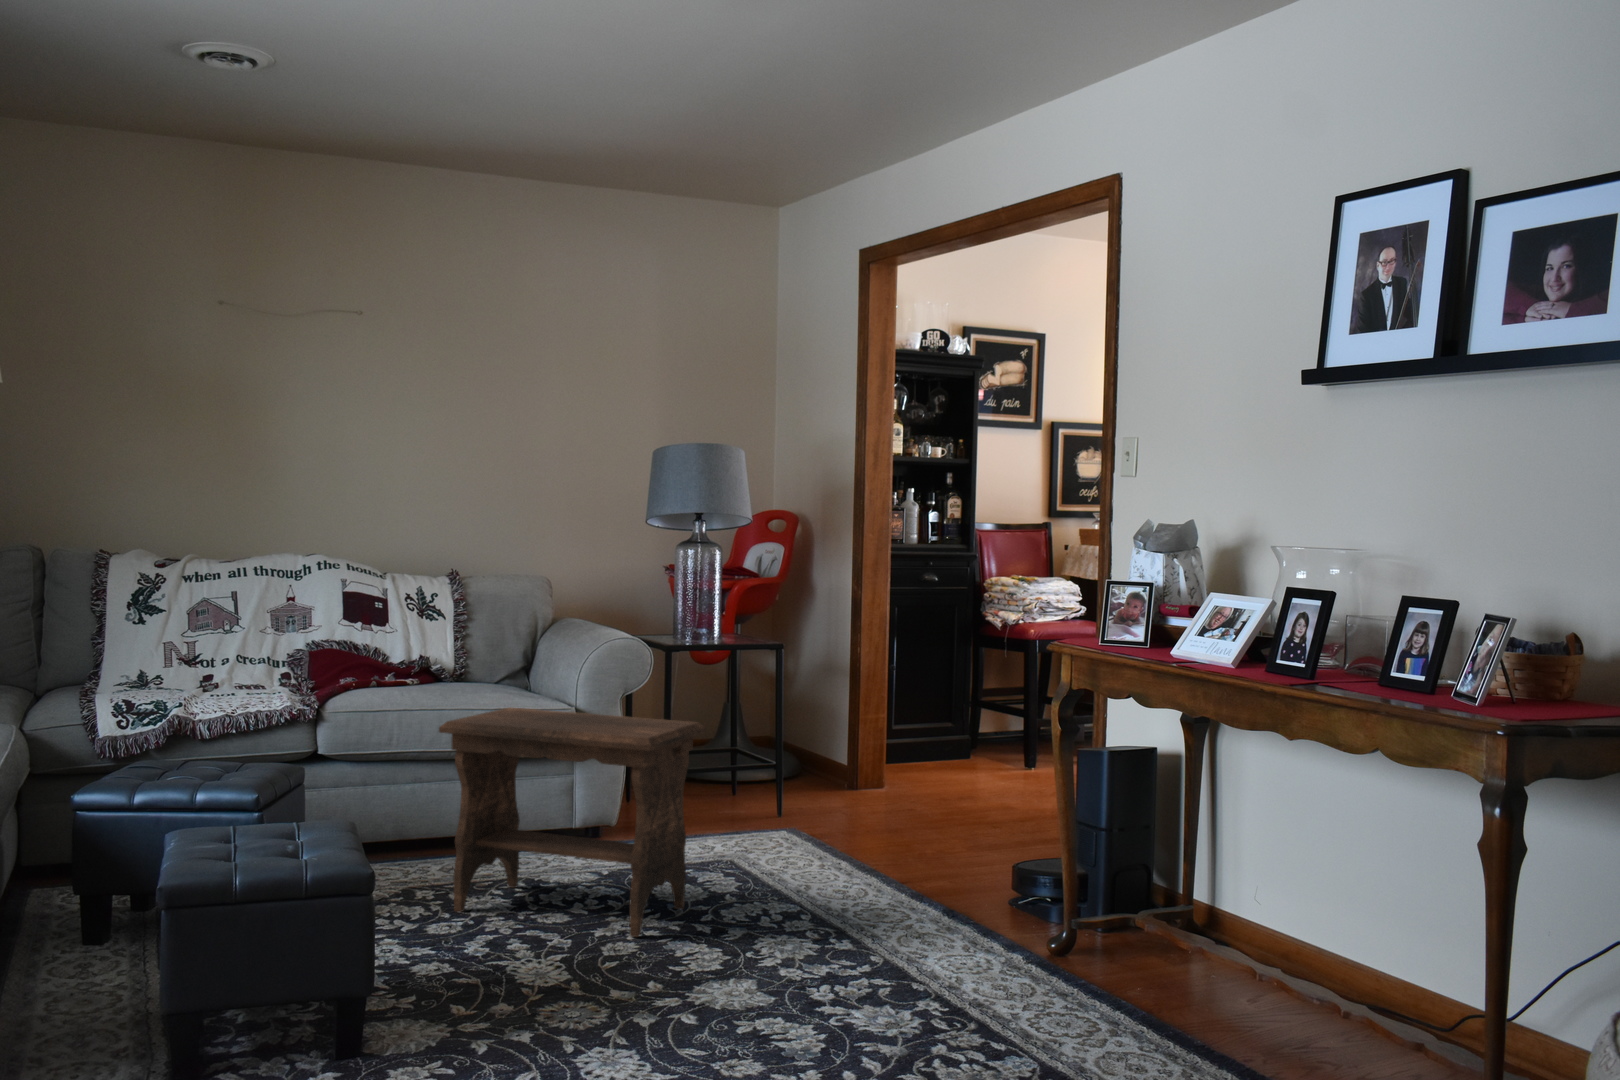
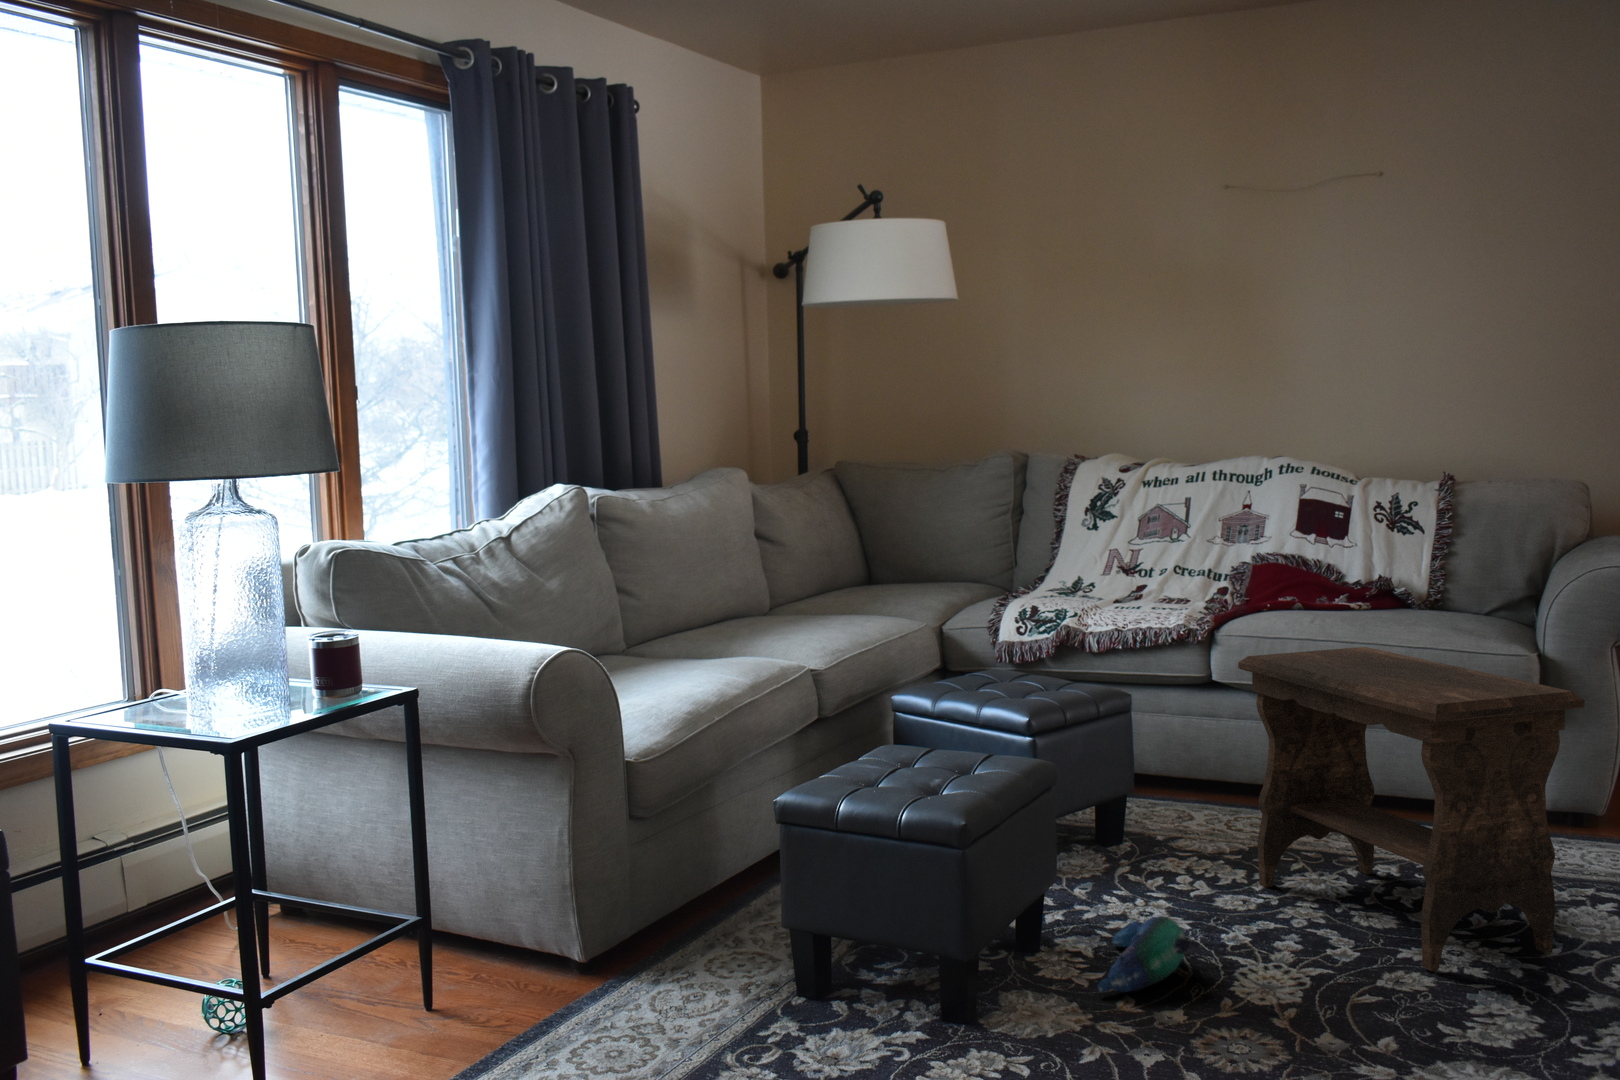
plush toy: none [413,940,508,1011] -> present [1097,916,1191,993]

